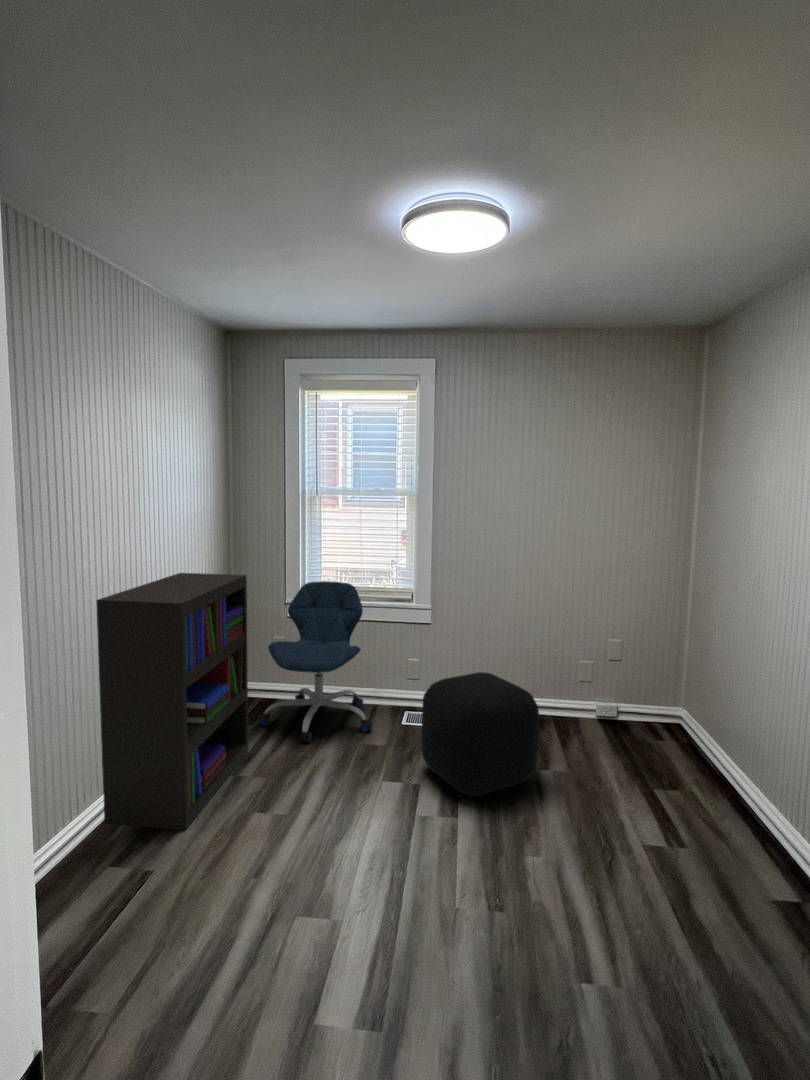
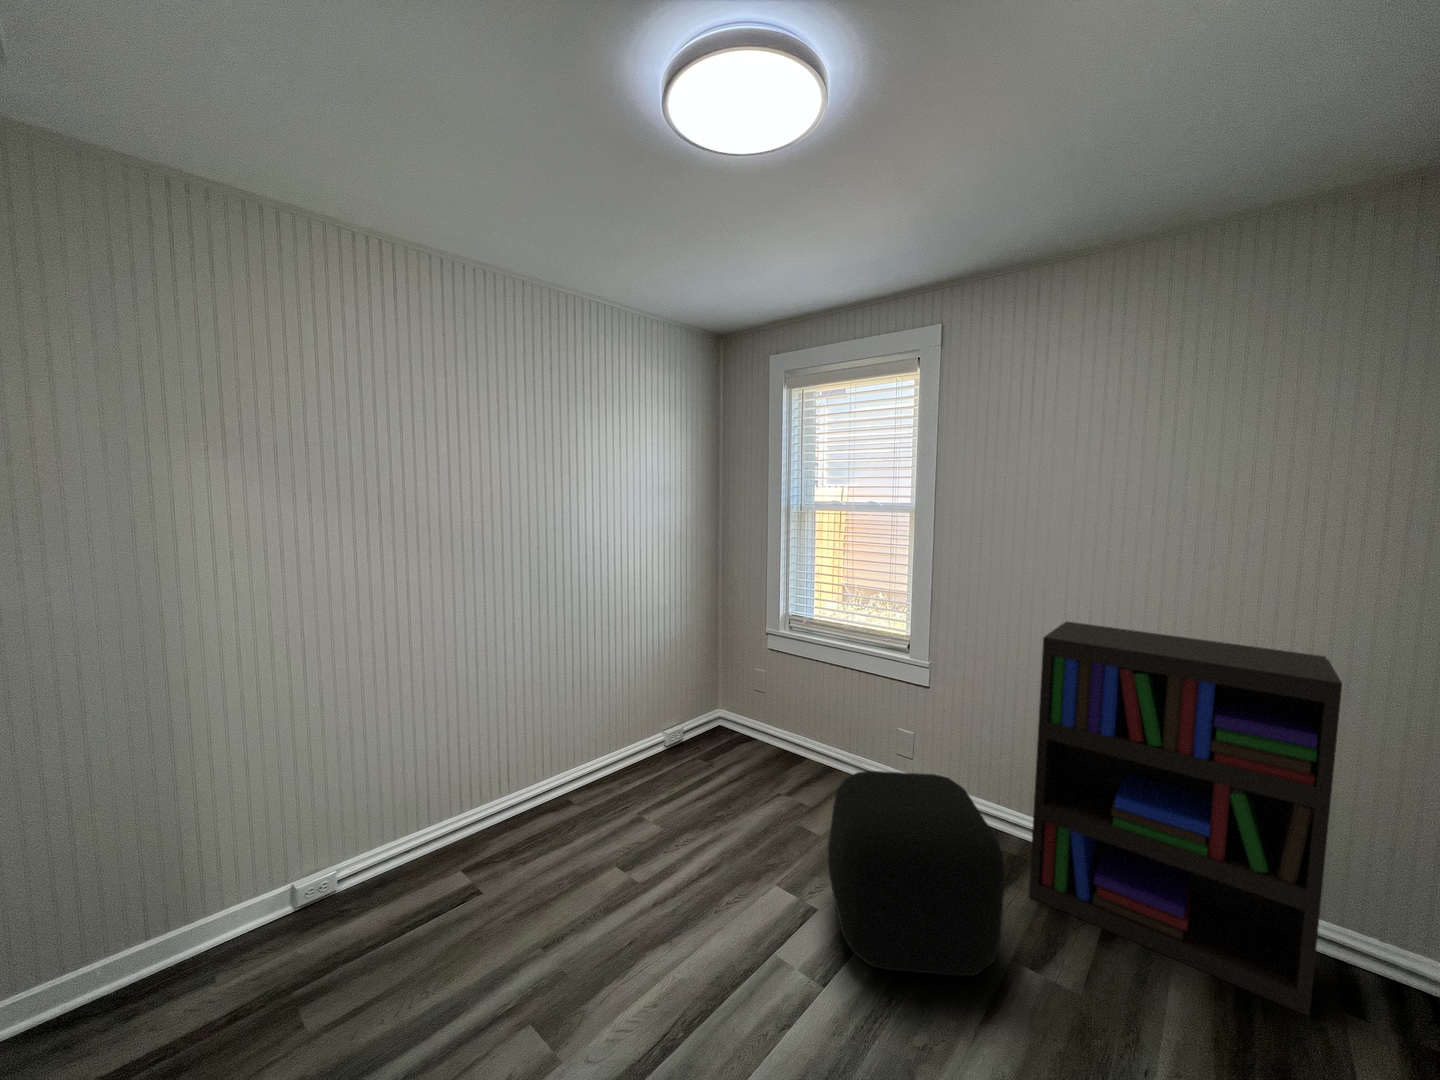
bookshelf: present [96,573,248,830] -> present [1029,622,1342,1017]
office chair: present [259,581,372,742] -> none [710,612,841,810]

